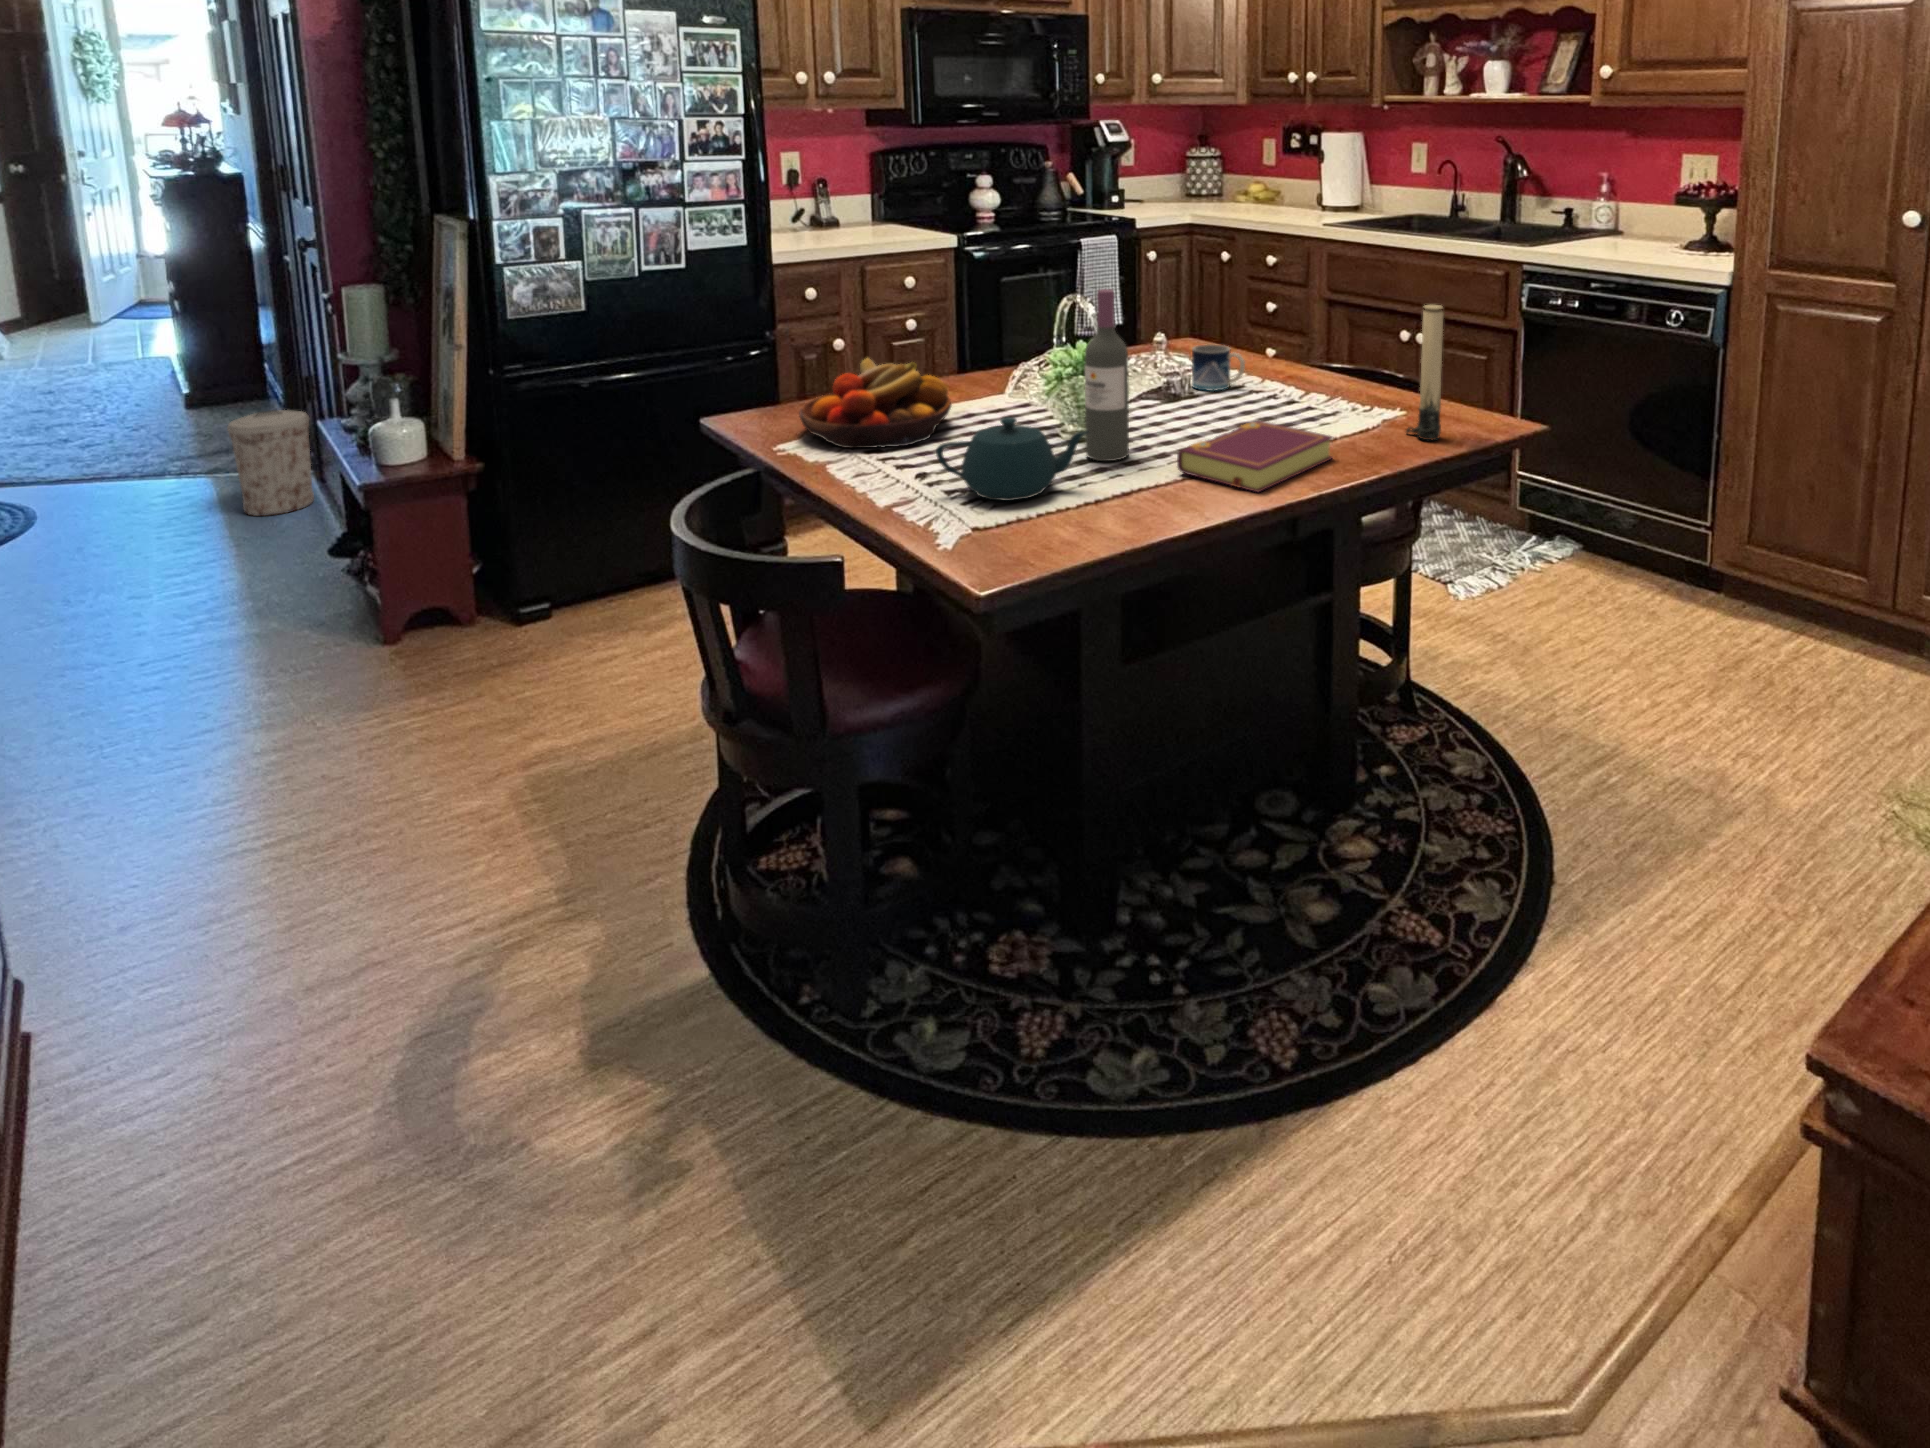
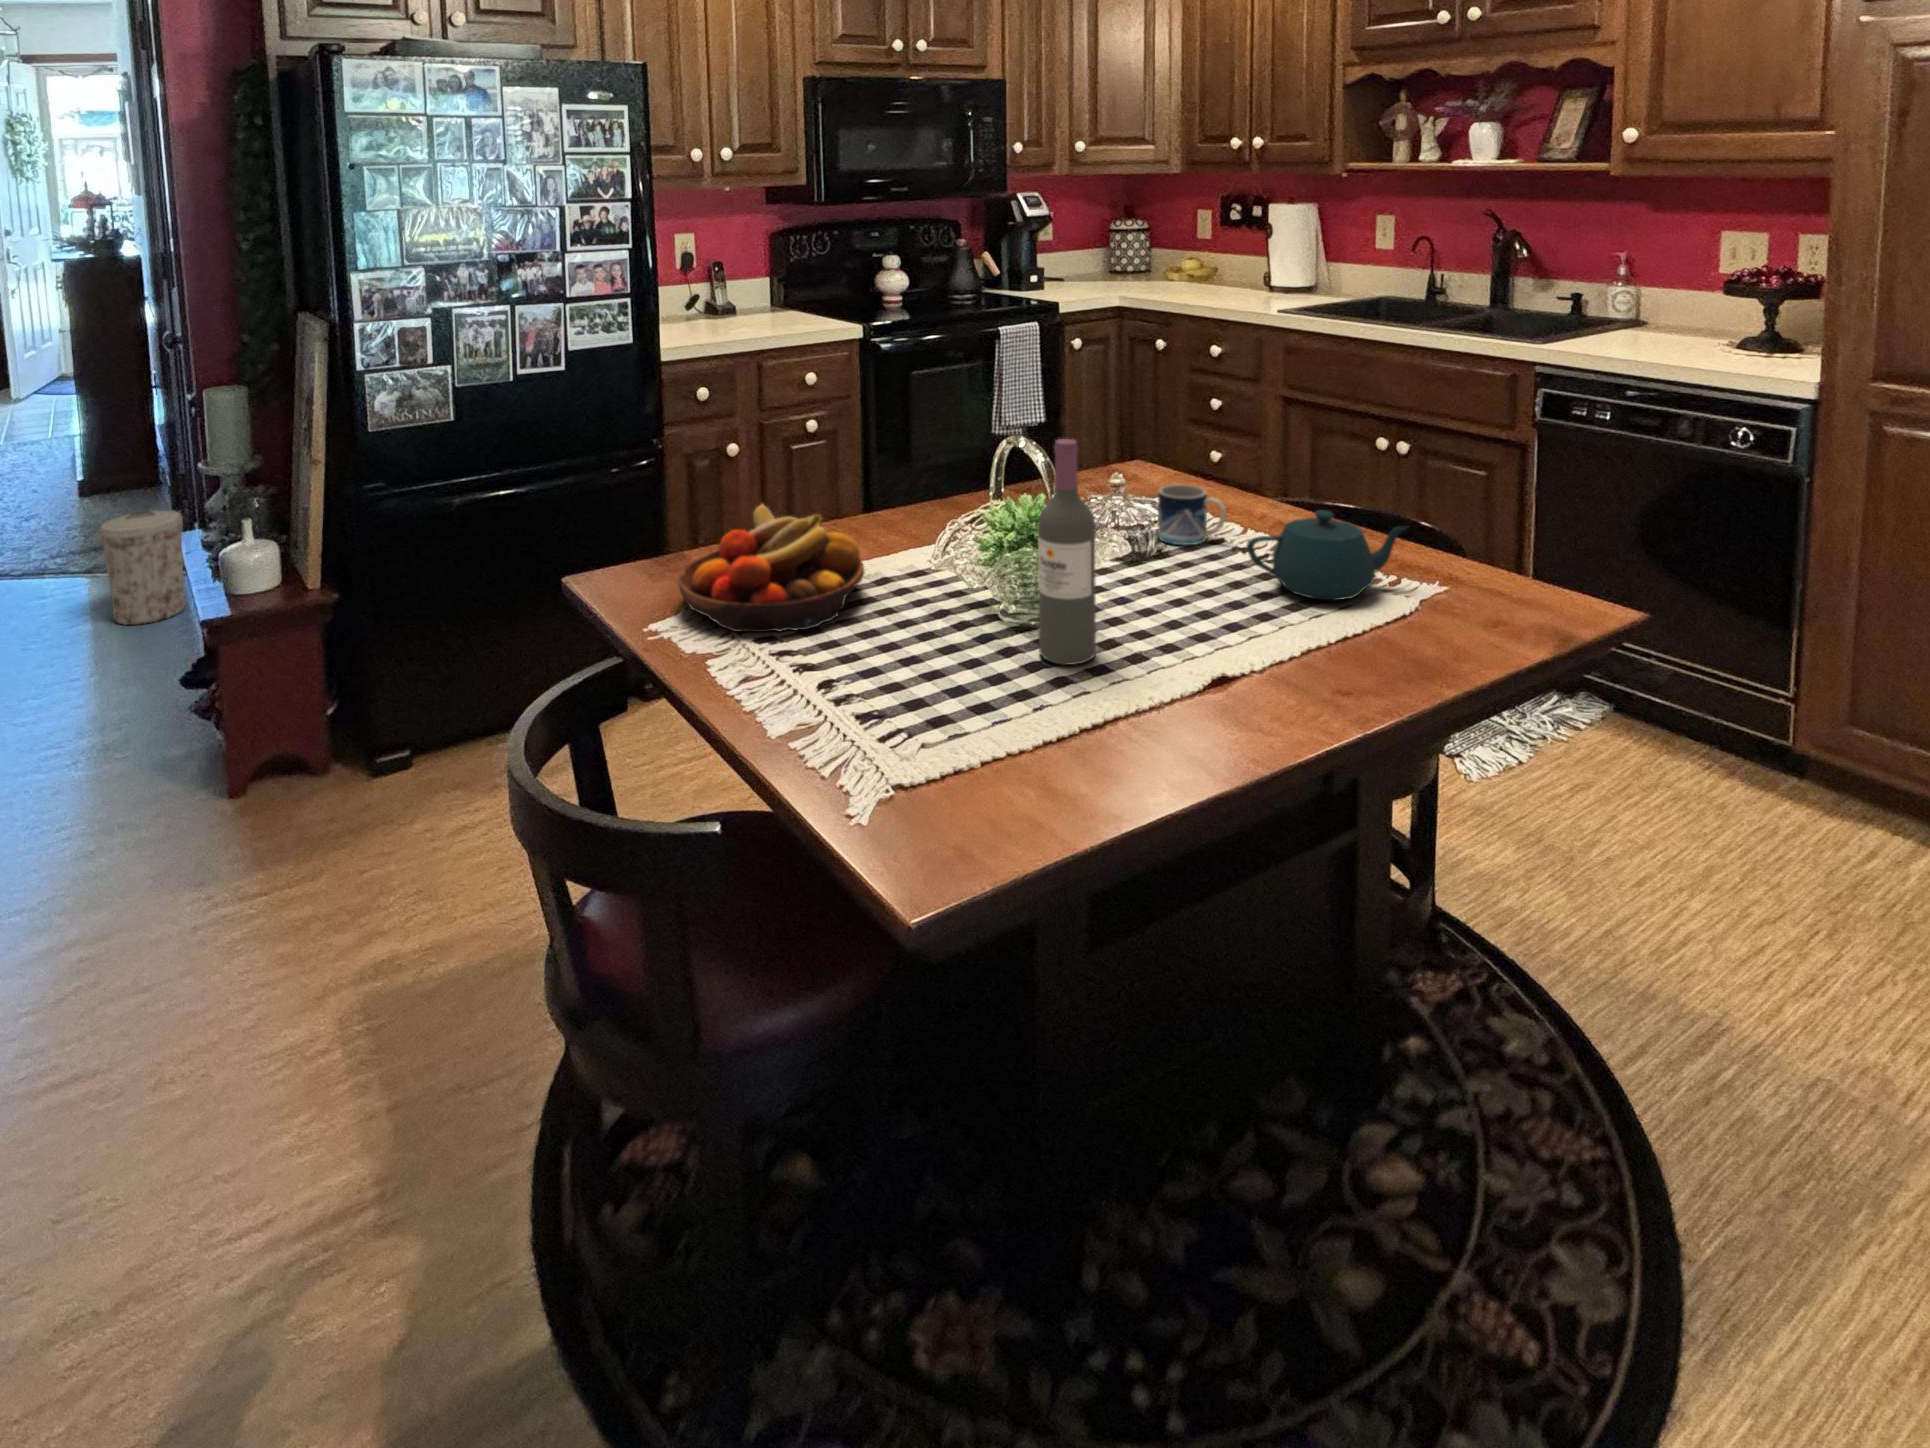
candle: present [1406,305,1443,440] -> none [1459,457,1516,639]
teapot: present [936,417,1089,501] -> present [1247,510,1407,600]
book: present [1177,421,1333,492] -> none [1165,608,1373,731]

